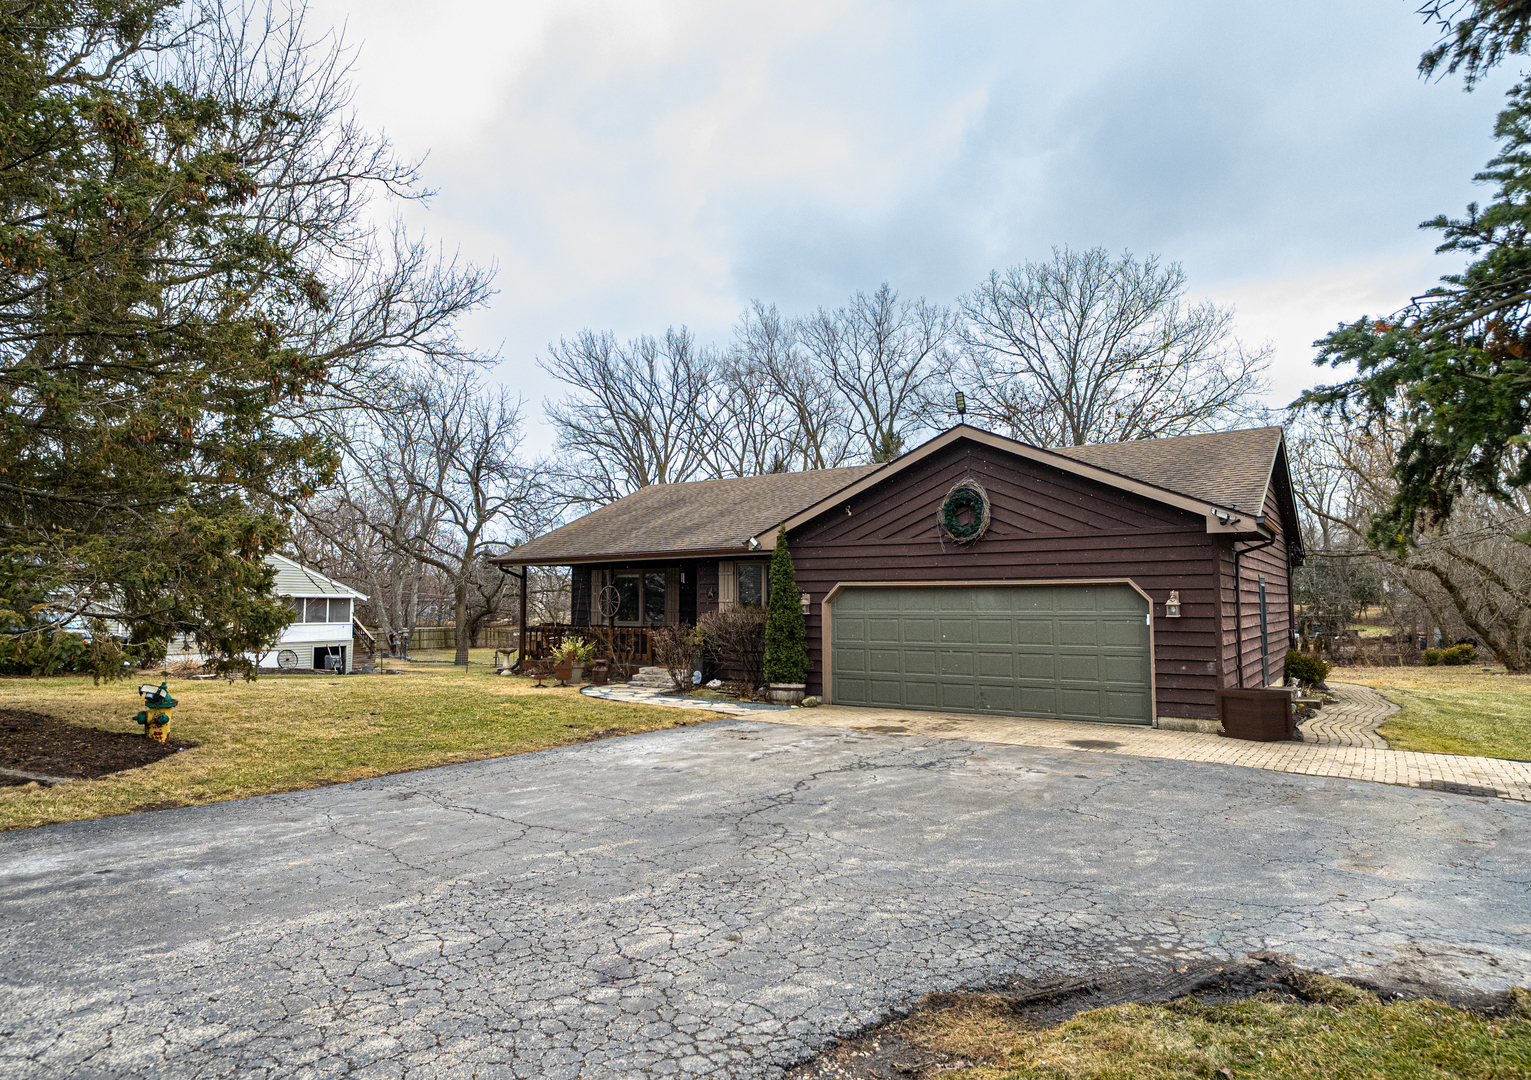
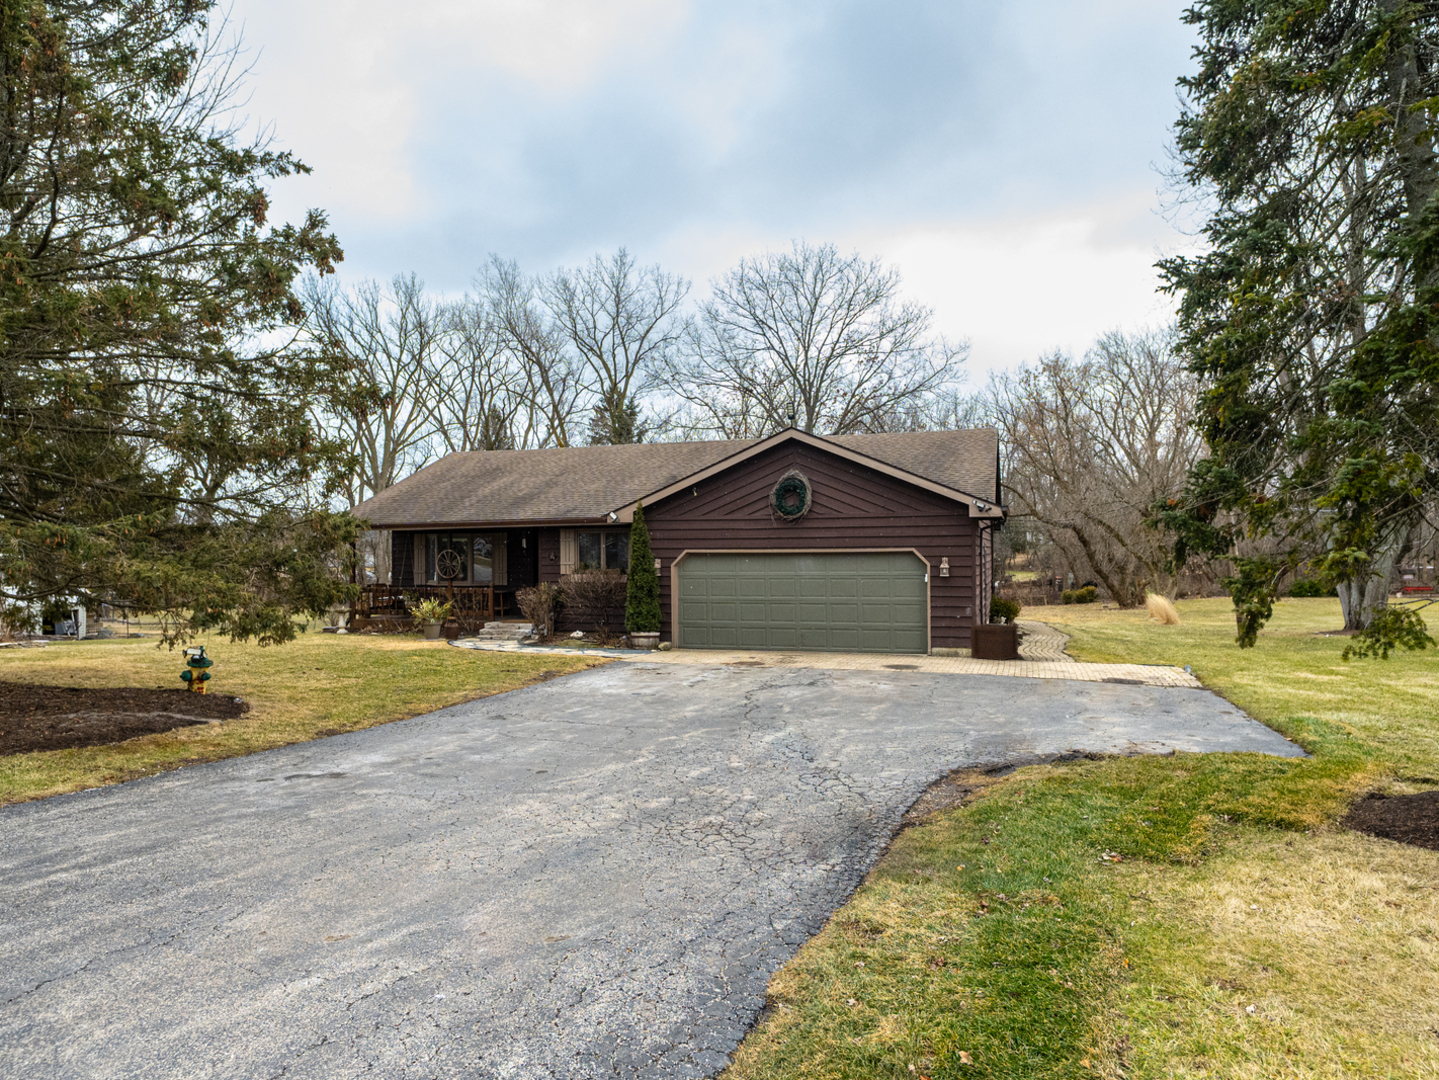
lounge chair: present [530,651,572,688] -> none [383,610,424,645]

